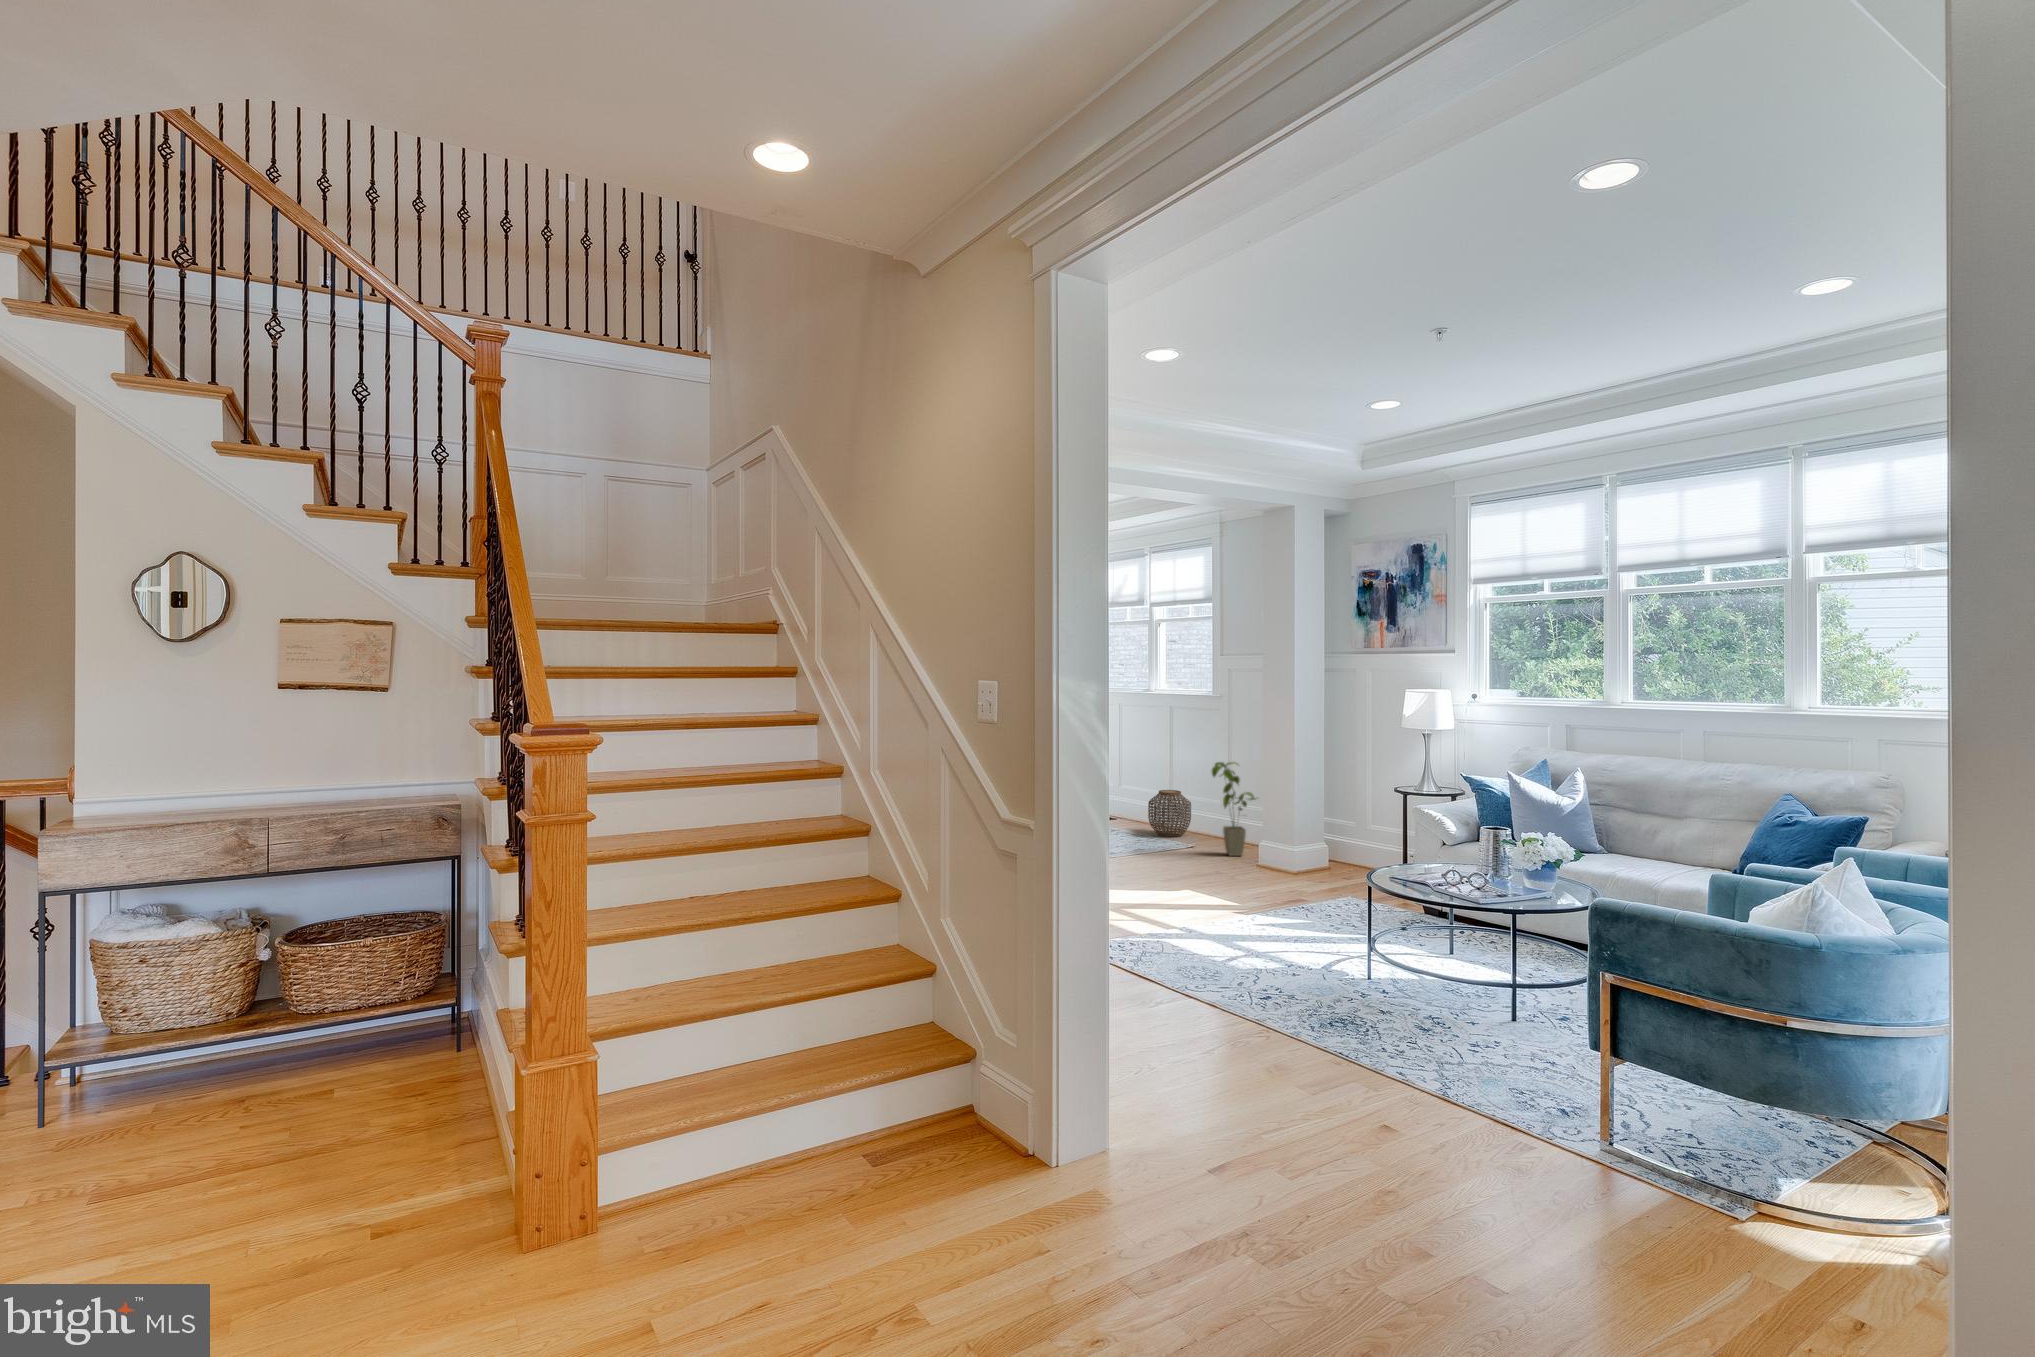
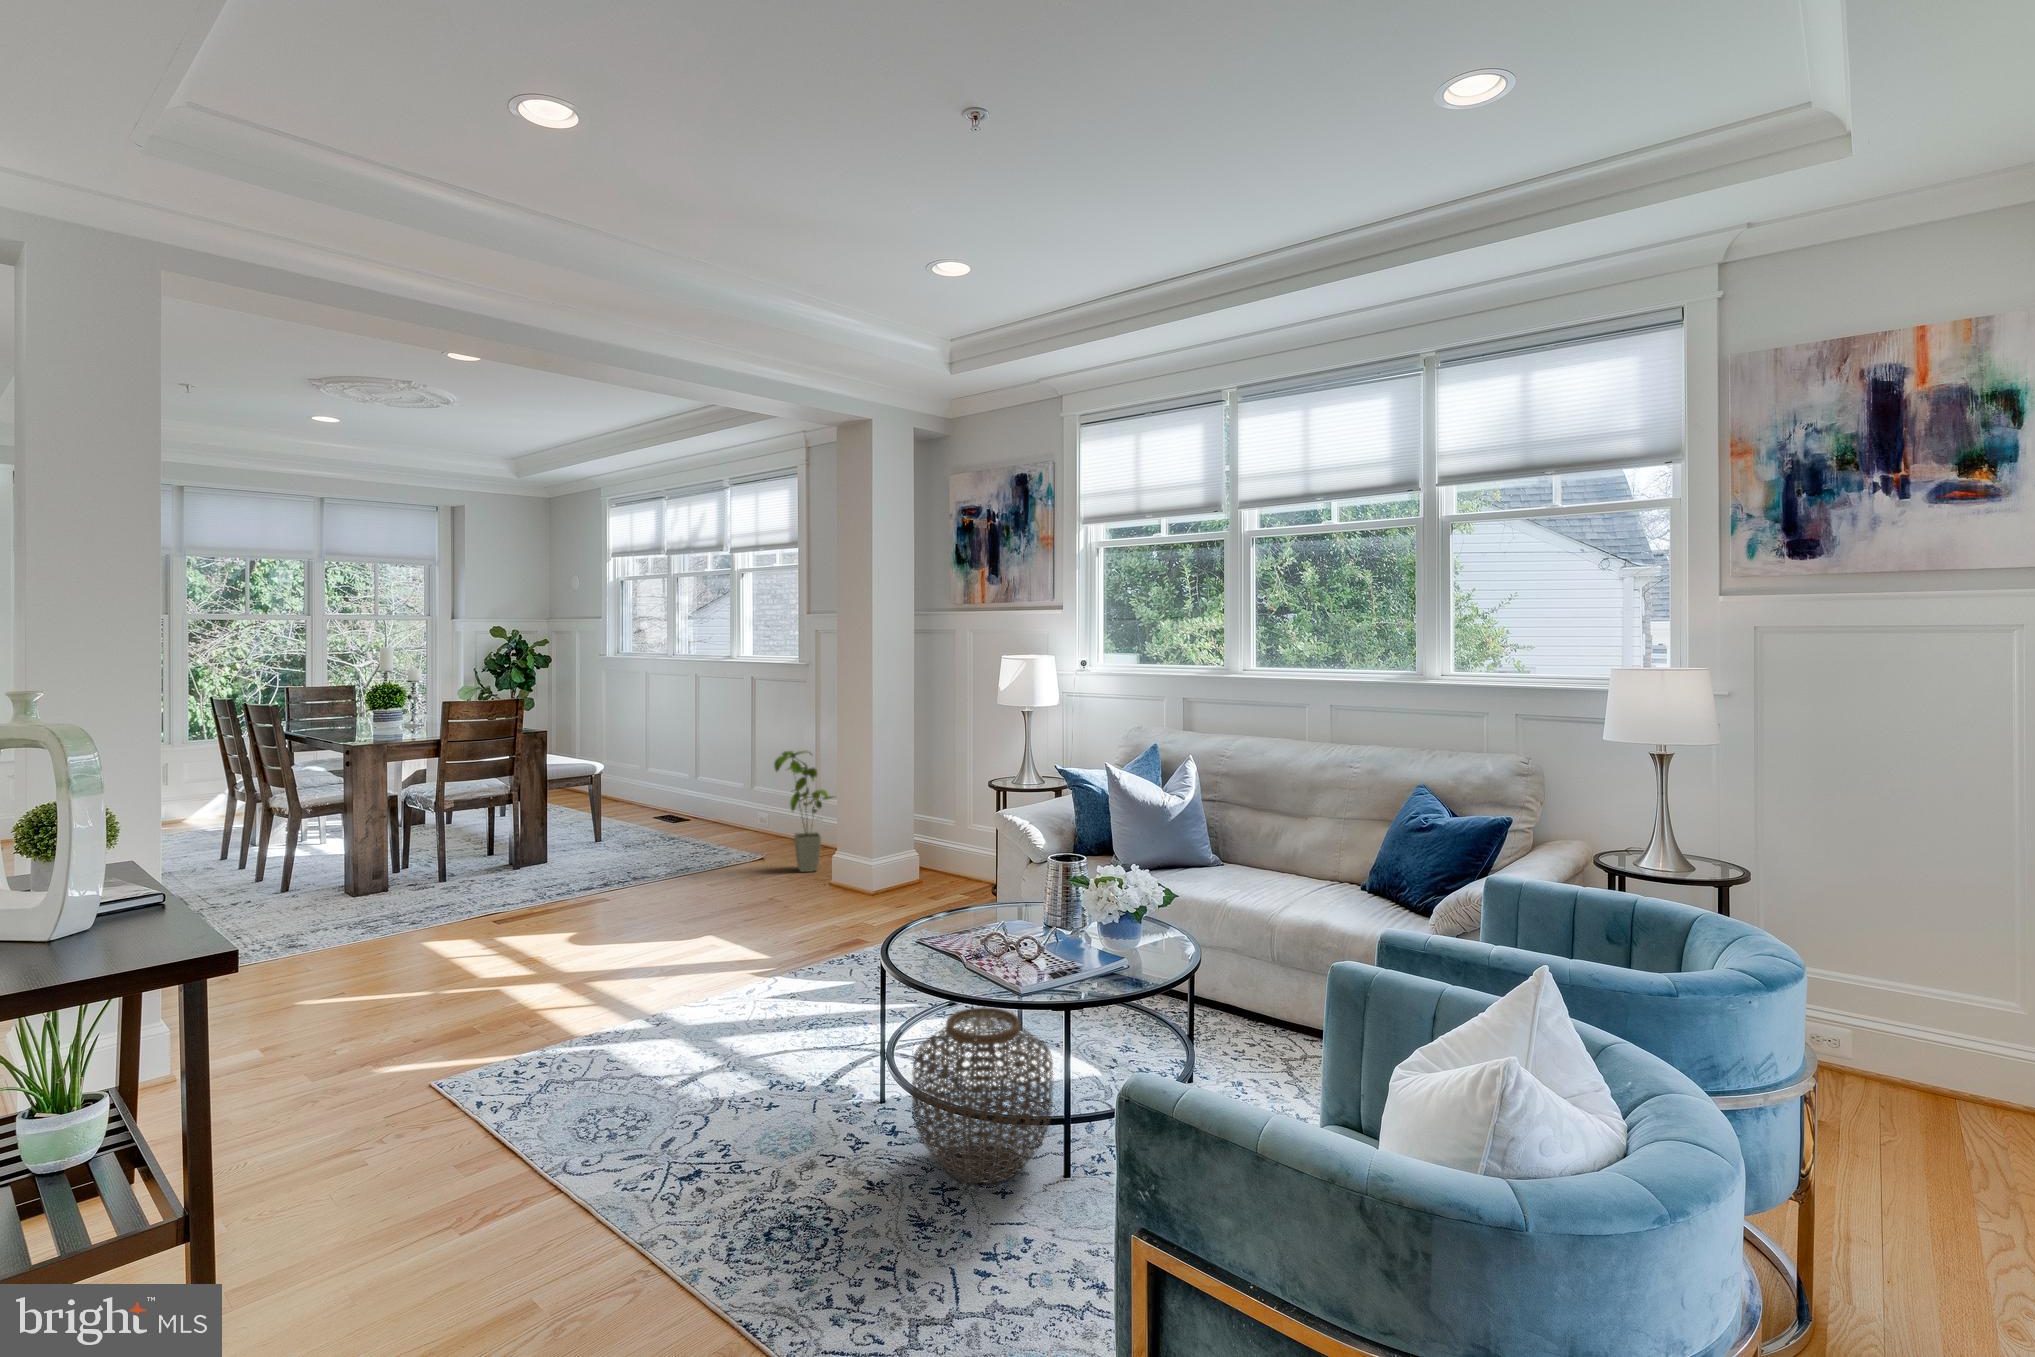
woven basket: present [1148,790,1191,837] -> present [912,1007,1053,1183]

